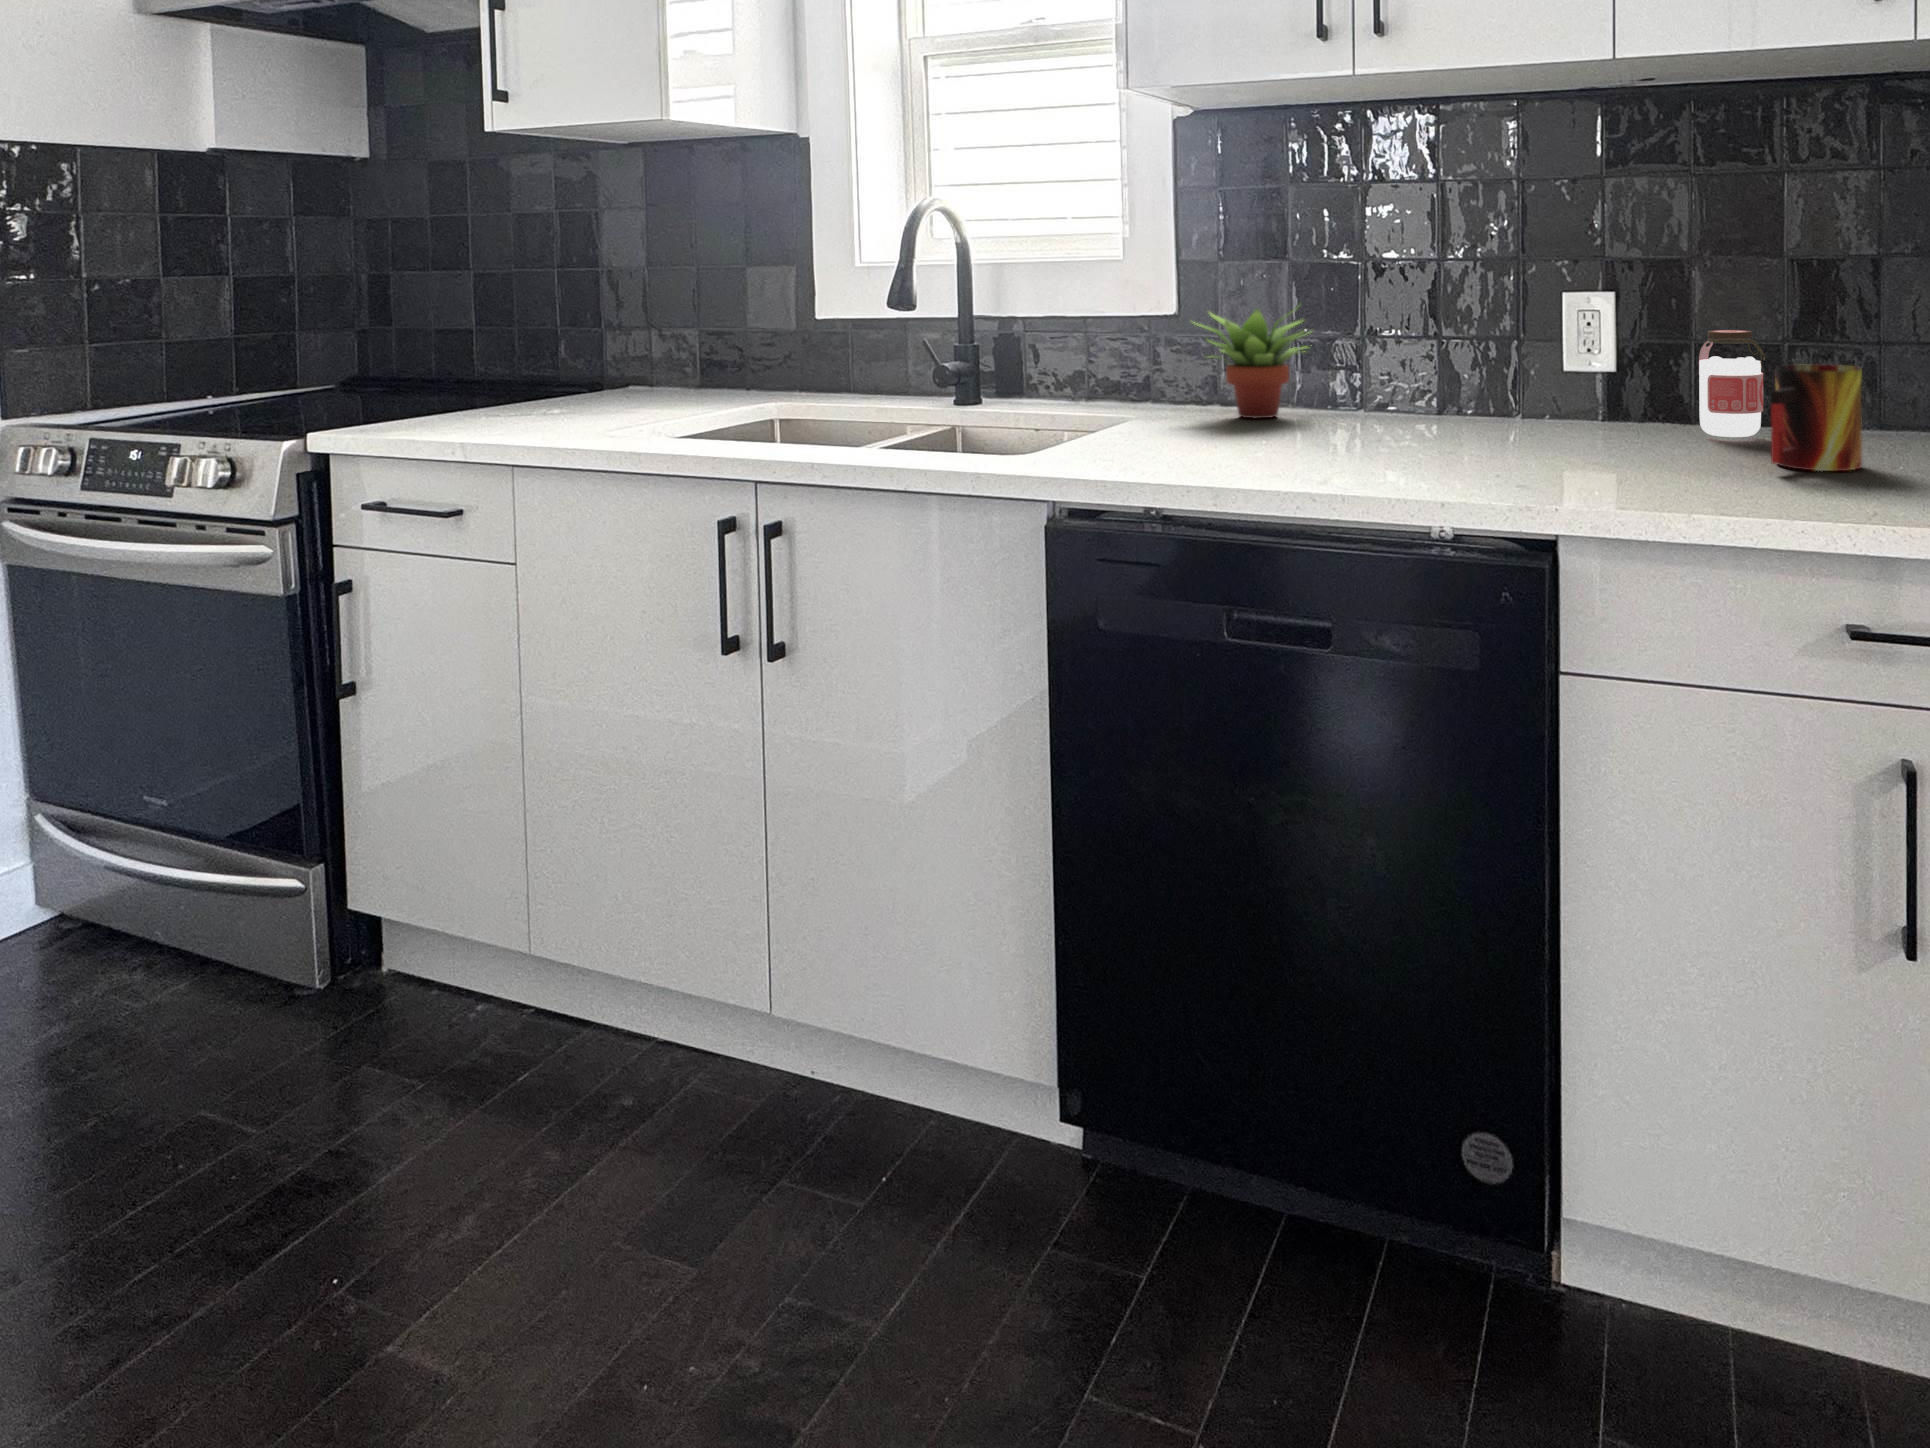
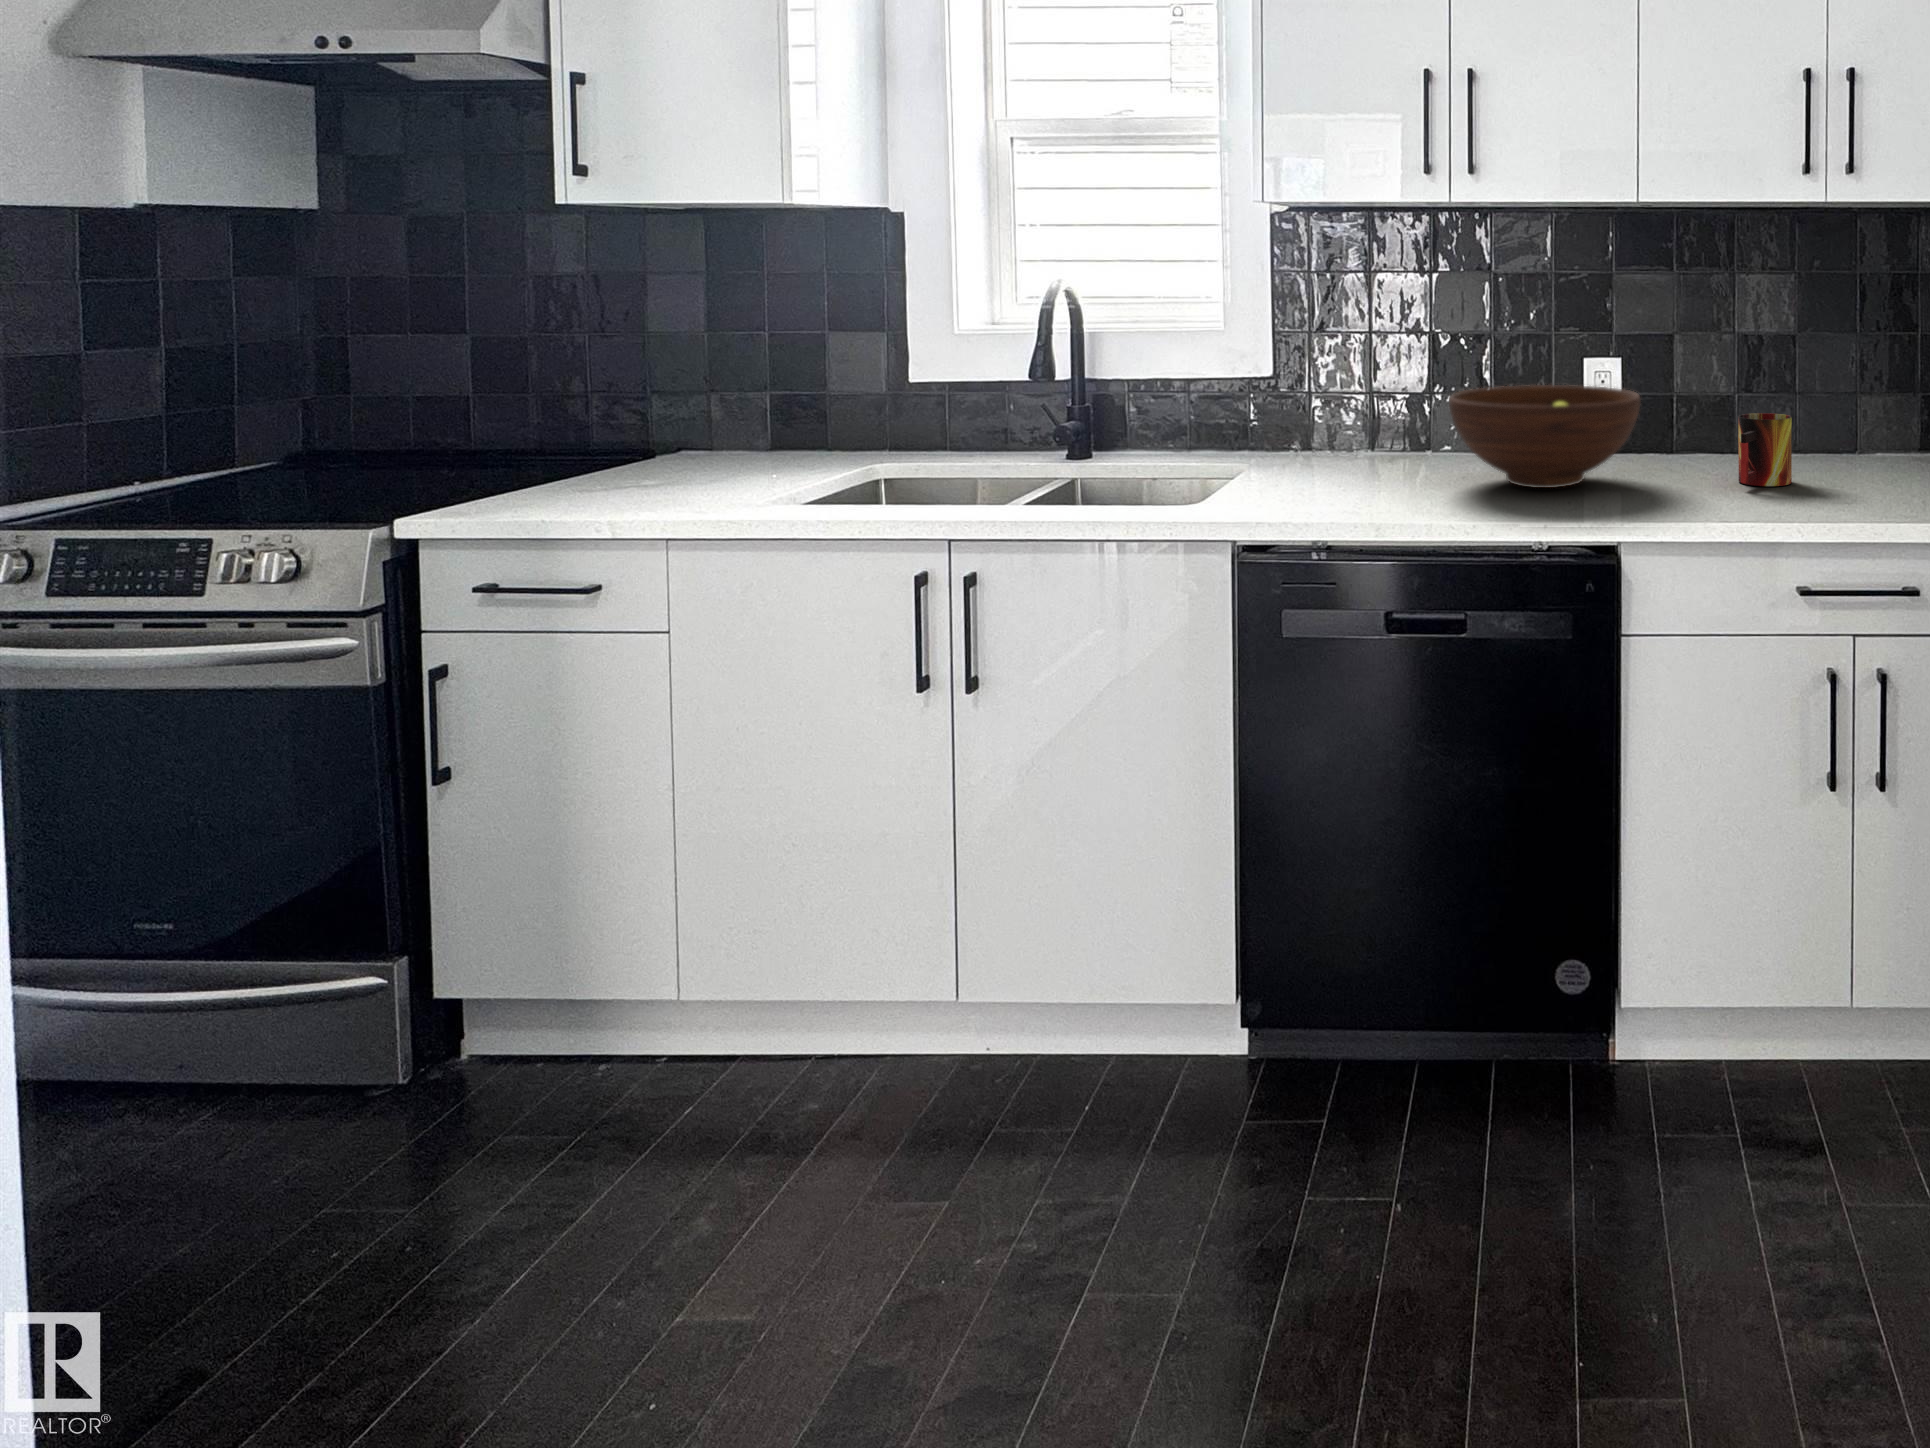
succulent plant: present [1192,306,1309,418] -> none [1283,366,1384,460]
fruit bowl: none [1355,324,1623,458] -> present [1449,385,1641,488]
jar: present [1699,330,1765,437] -> none [1674,386,1719,464]

